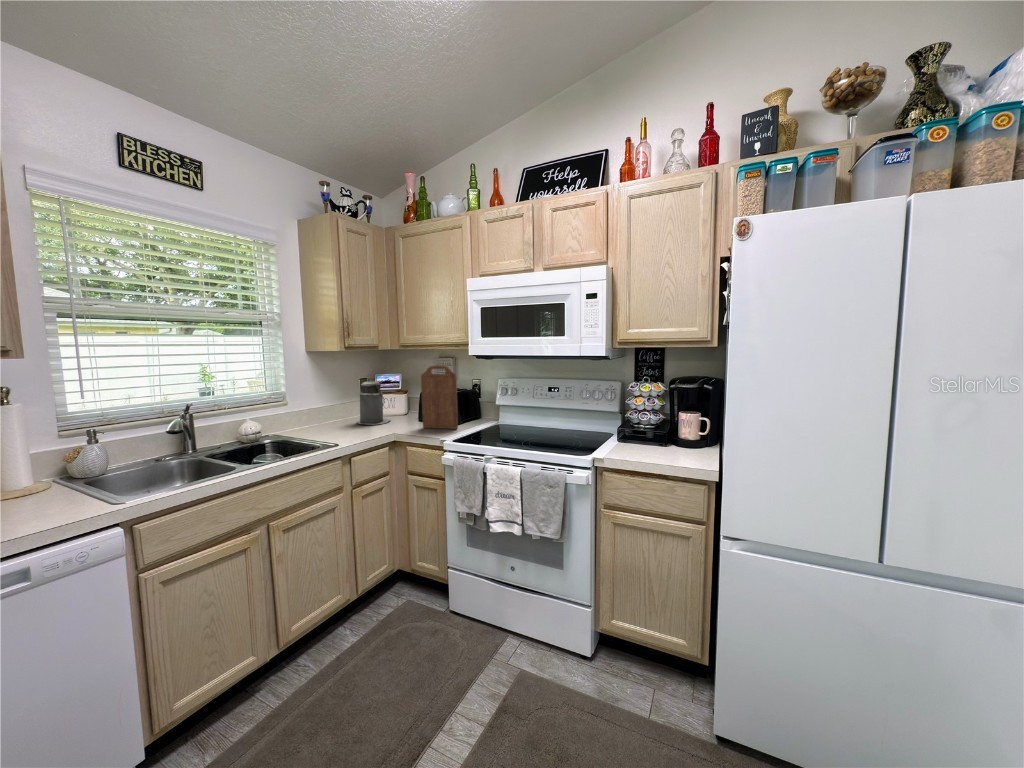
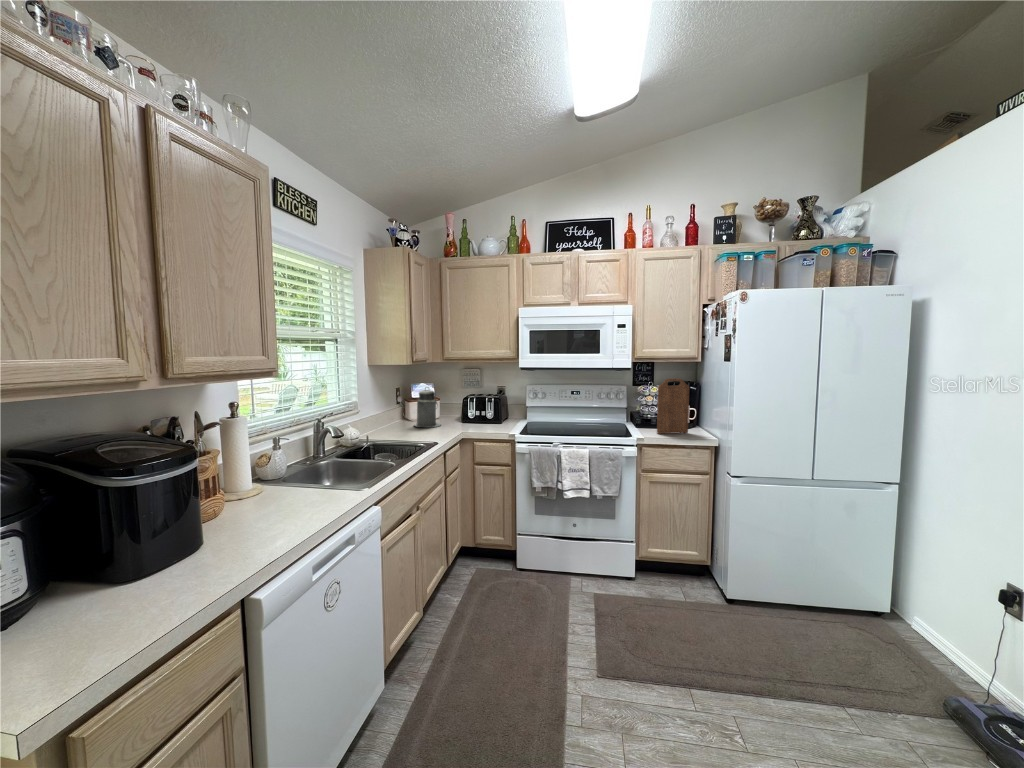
cutting board: present [421,366,458,429] -> present [657,378,689,434]

